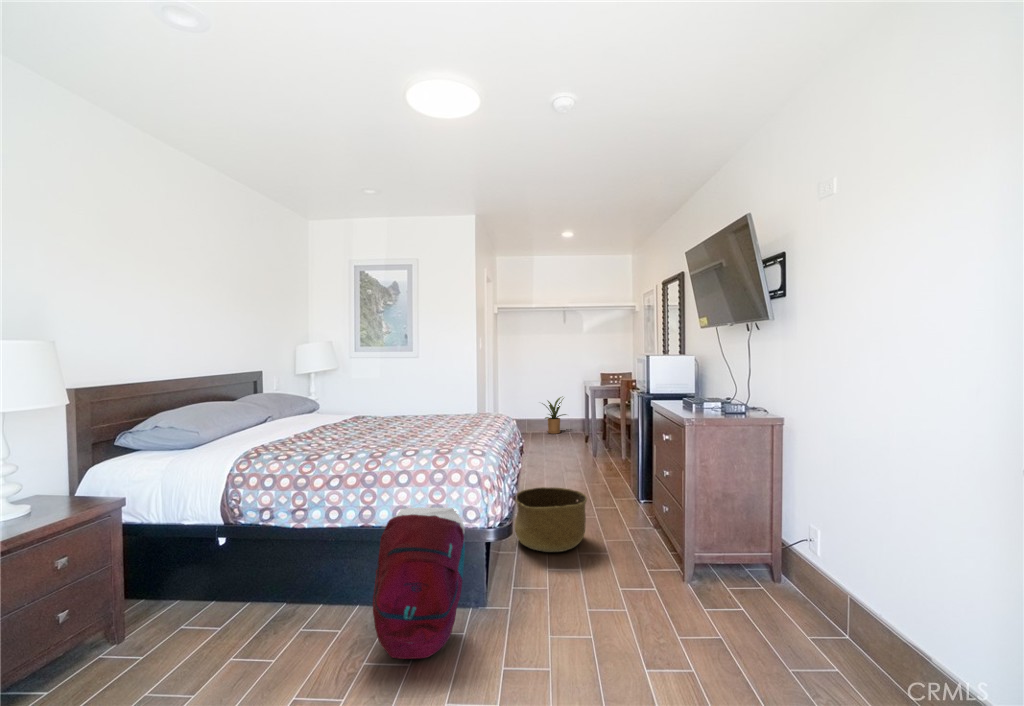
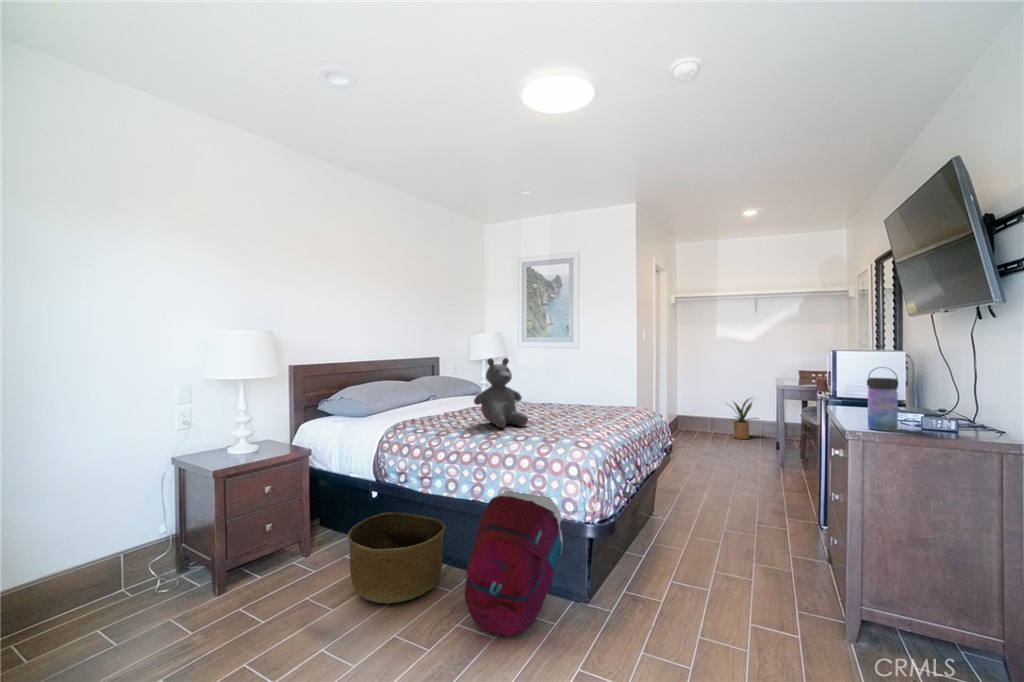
water bottle: none [696,368,717,416] -> present [867,367,898,431]
teddy bear: none [344,370,405,445] -> present [474,358,528,428]
basket: present [515,487,587,552] -> present [348,512,445,604]

